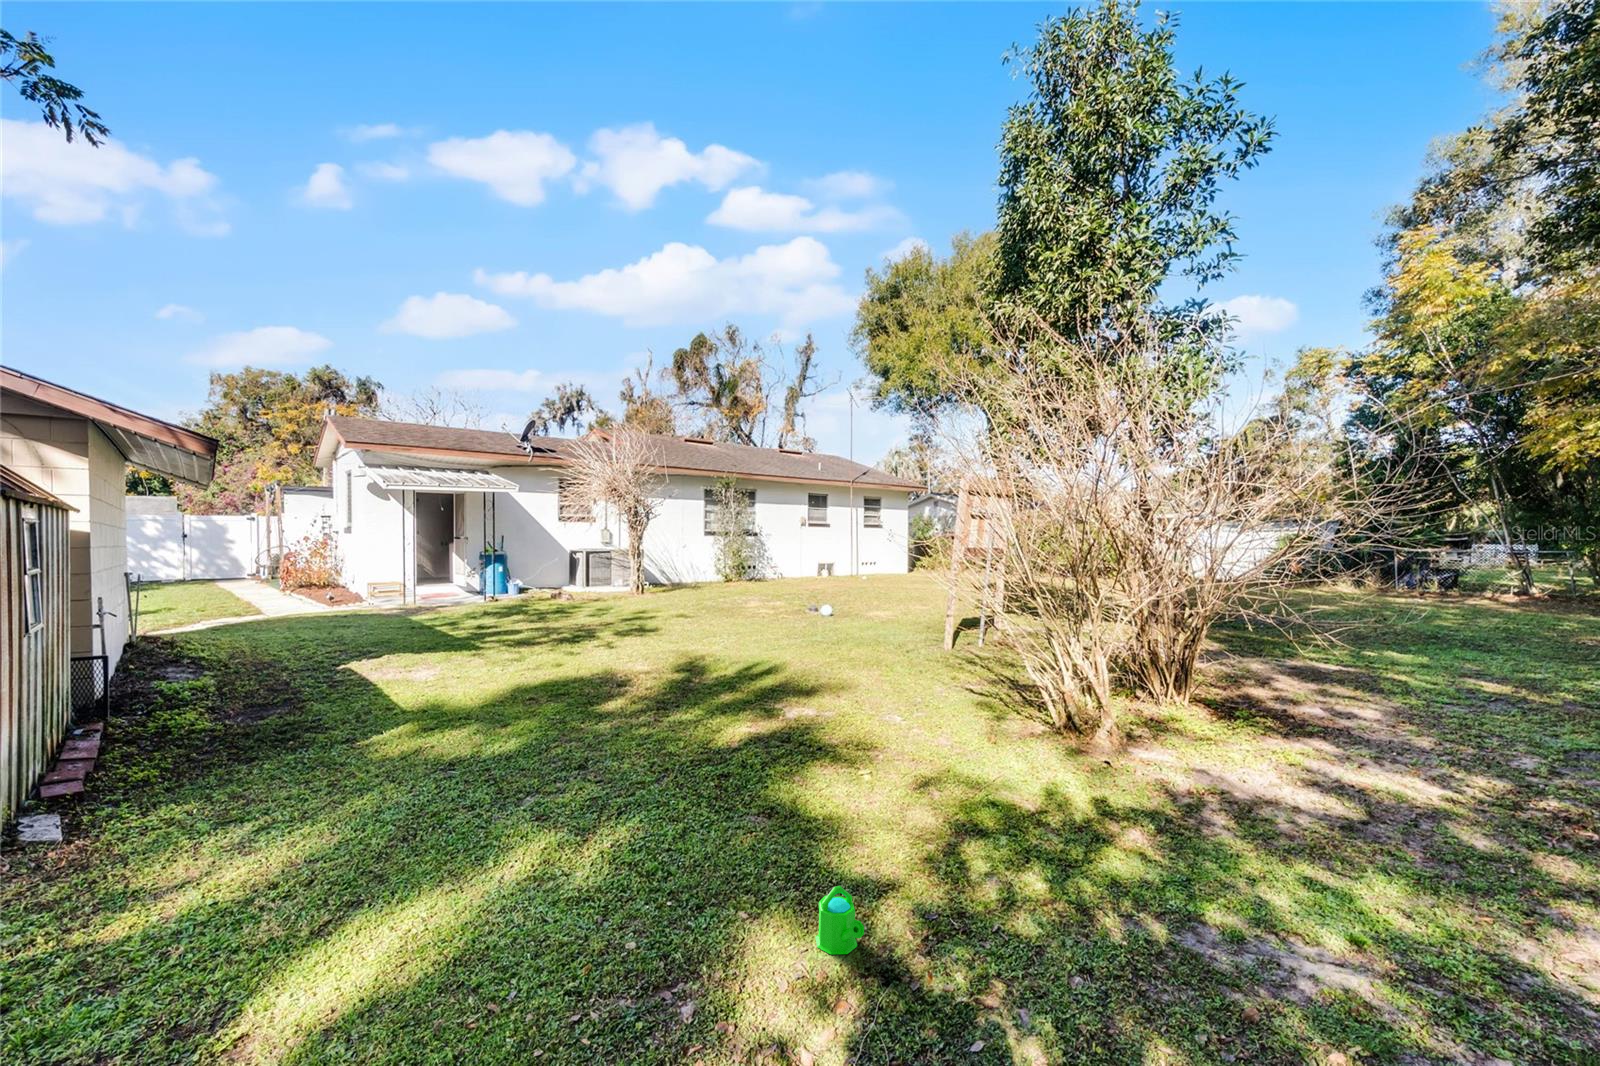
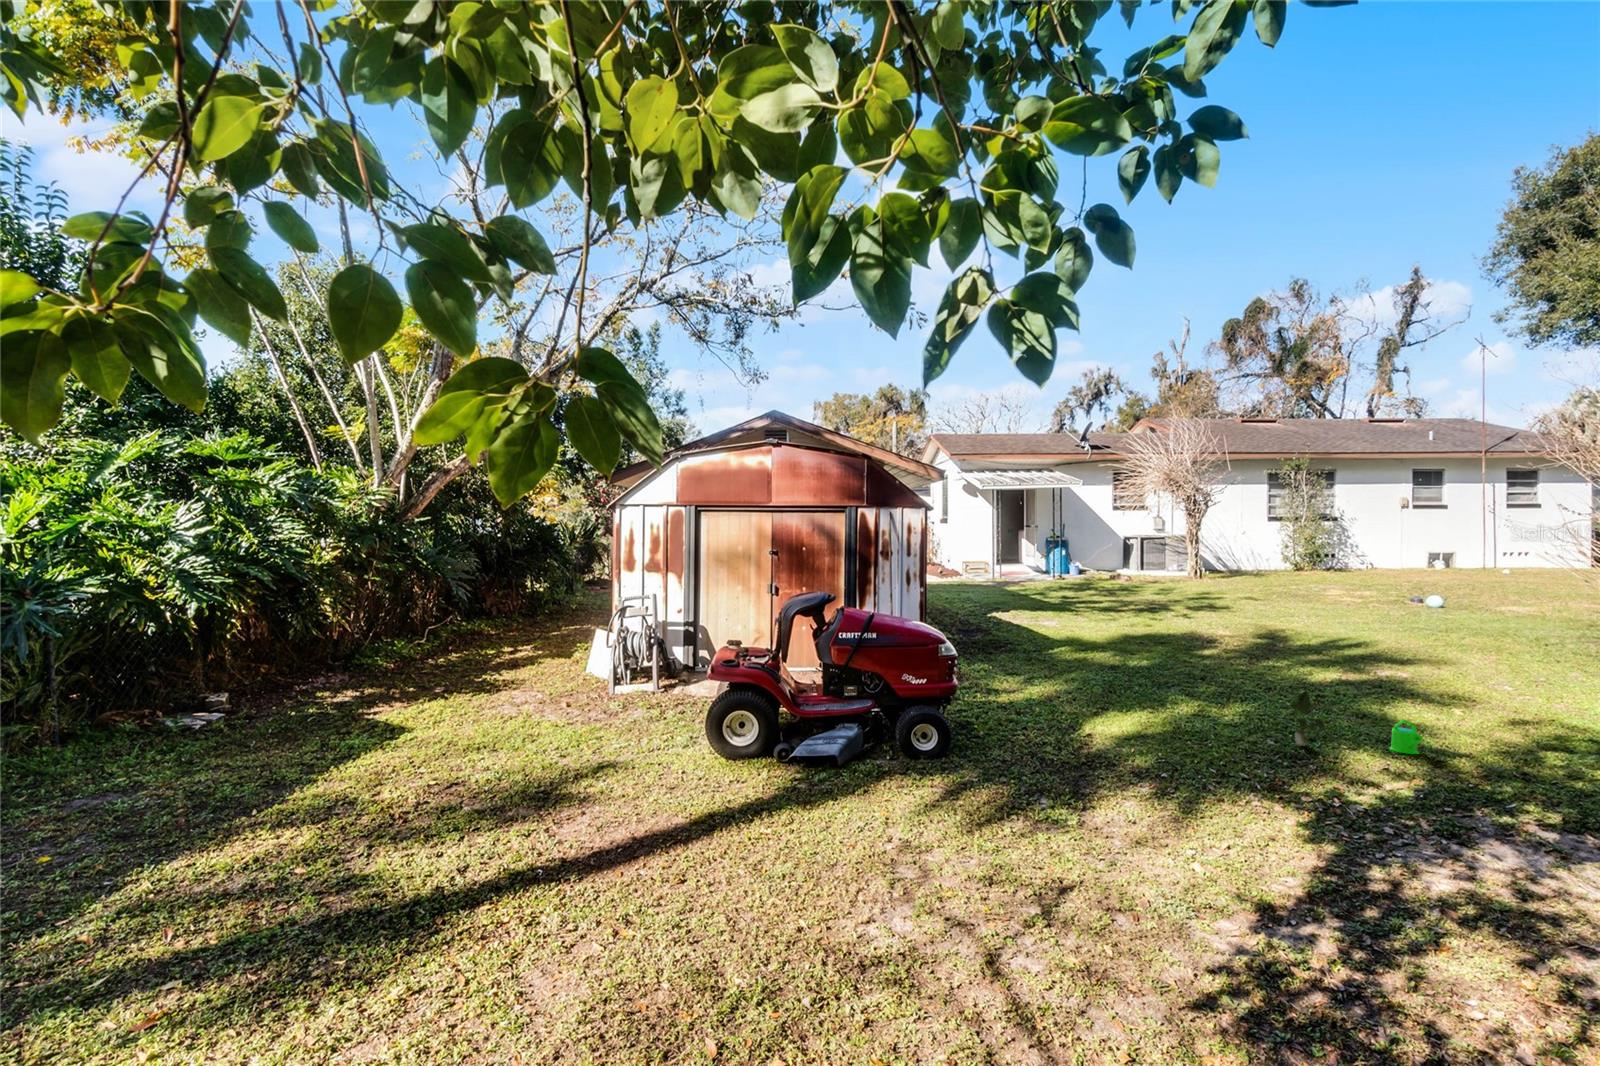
potted plant: none [634,880,724,1003] -> present [1283,691,1327,746]

